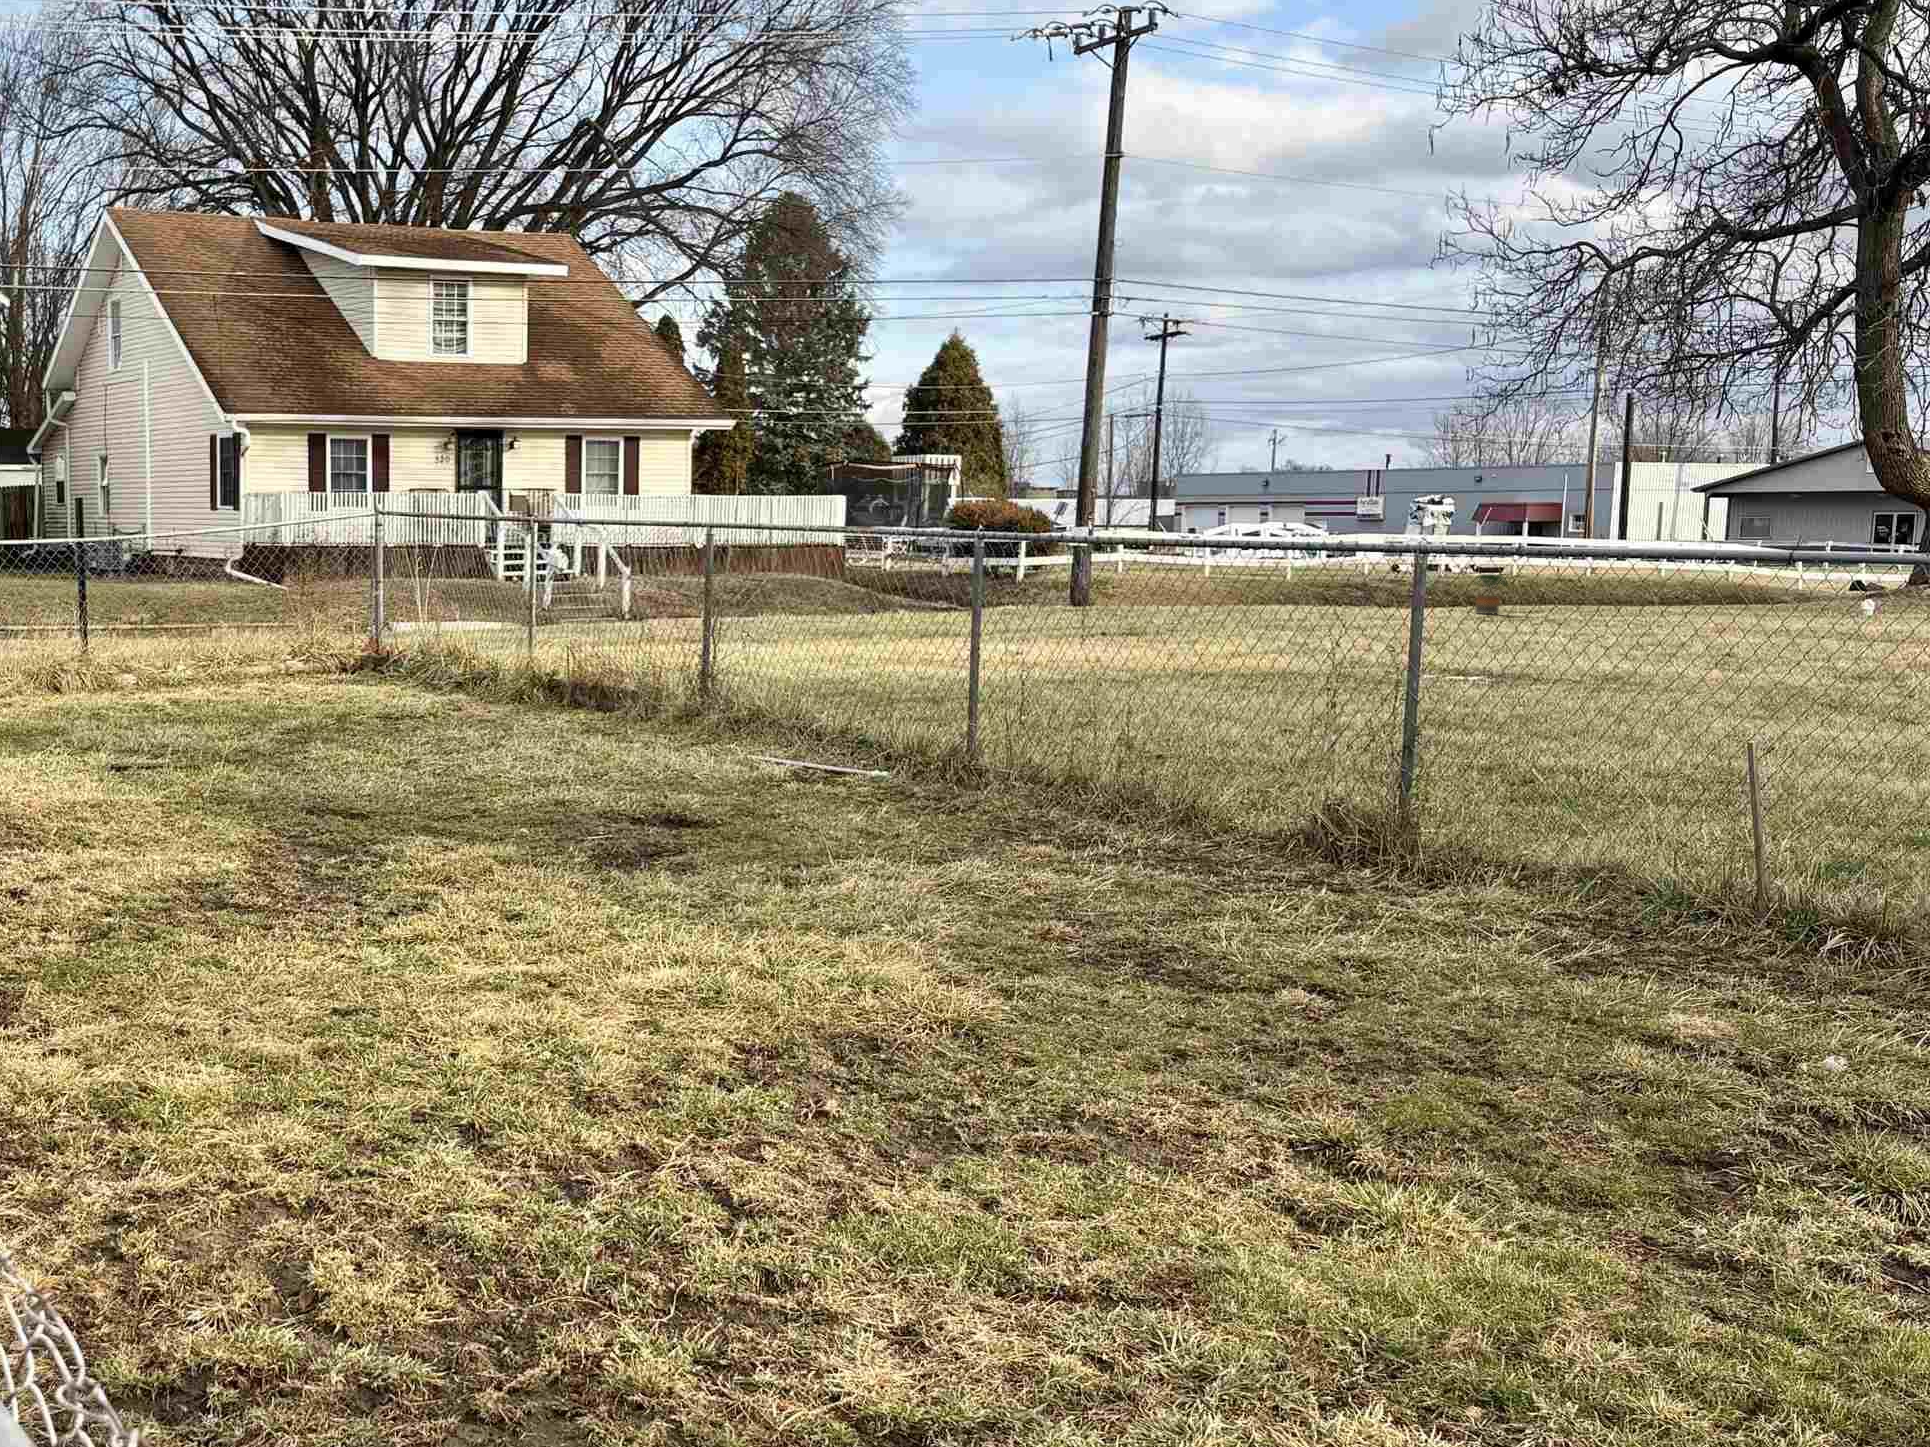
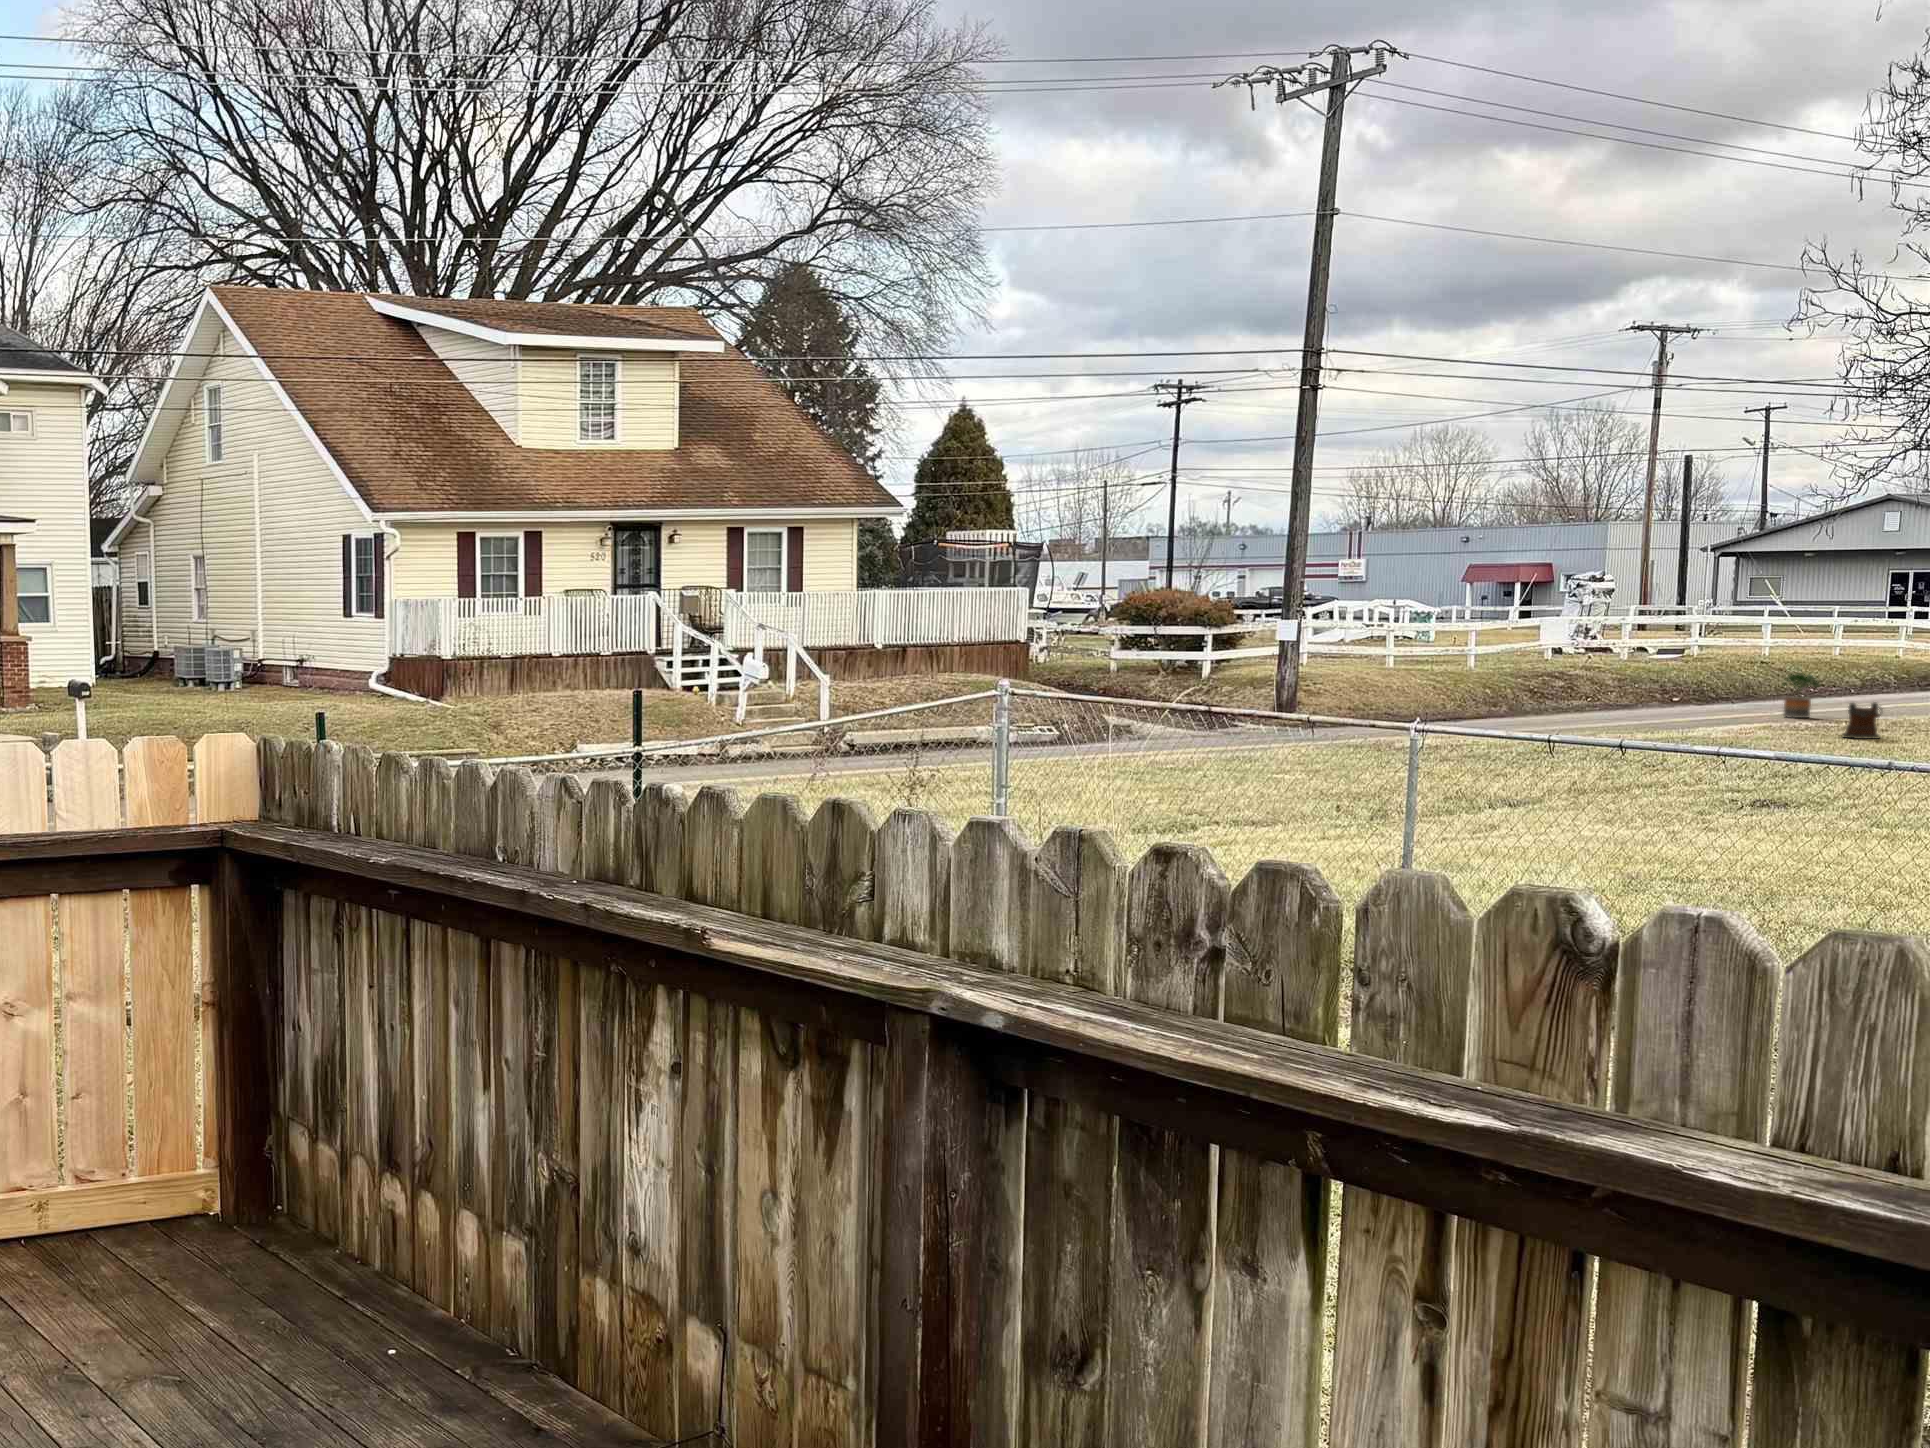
bucket: none [1508,597,1546,631] -> present [1842,702,1881,739]

